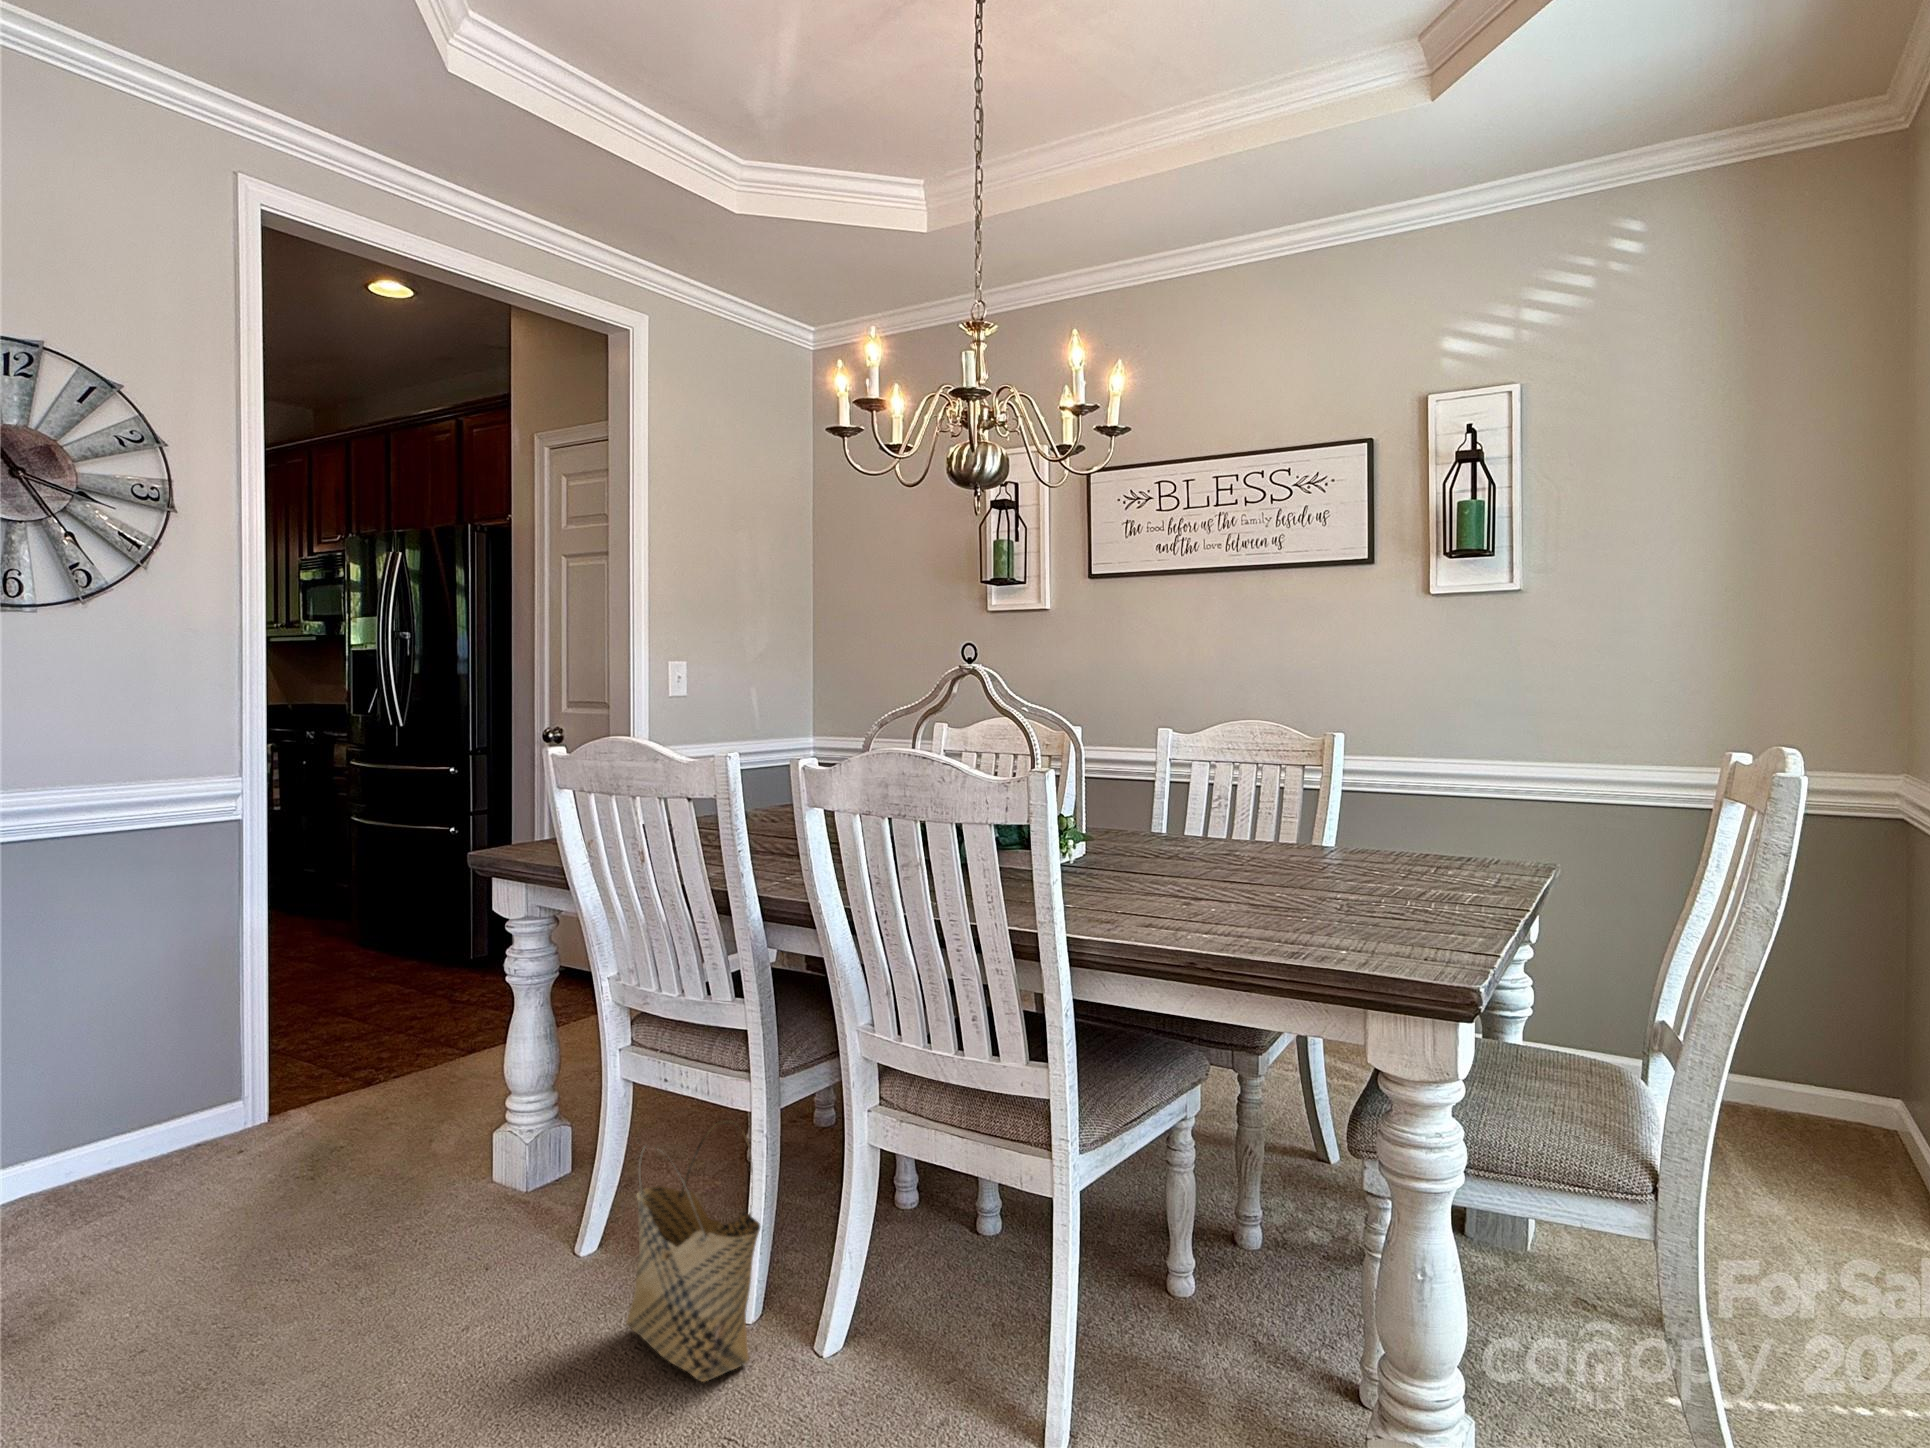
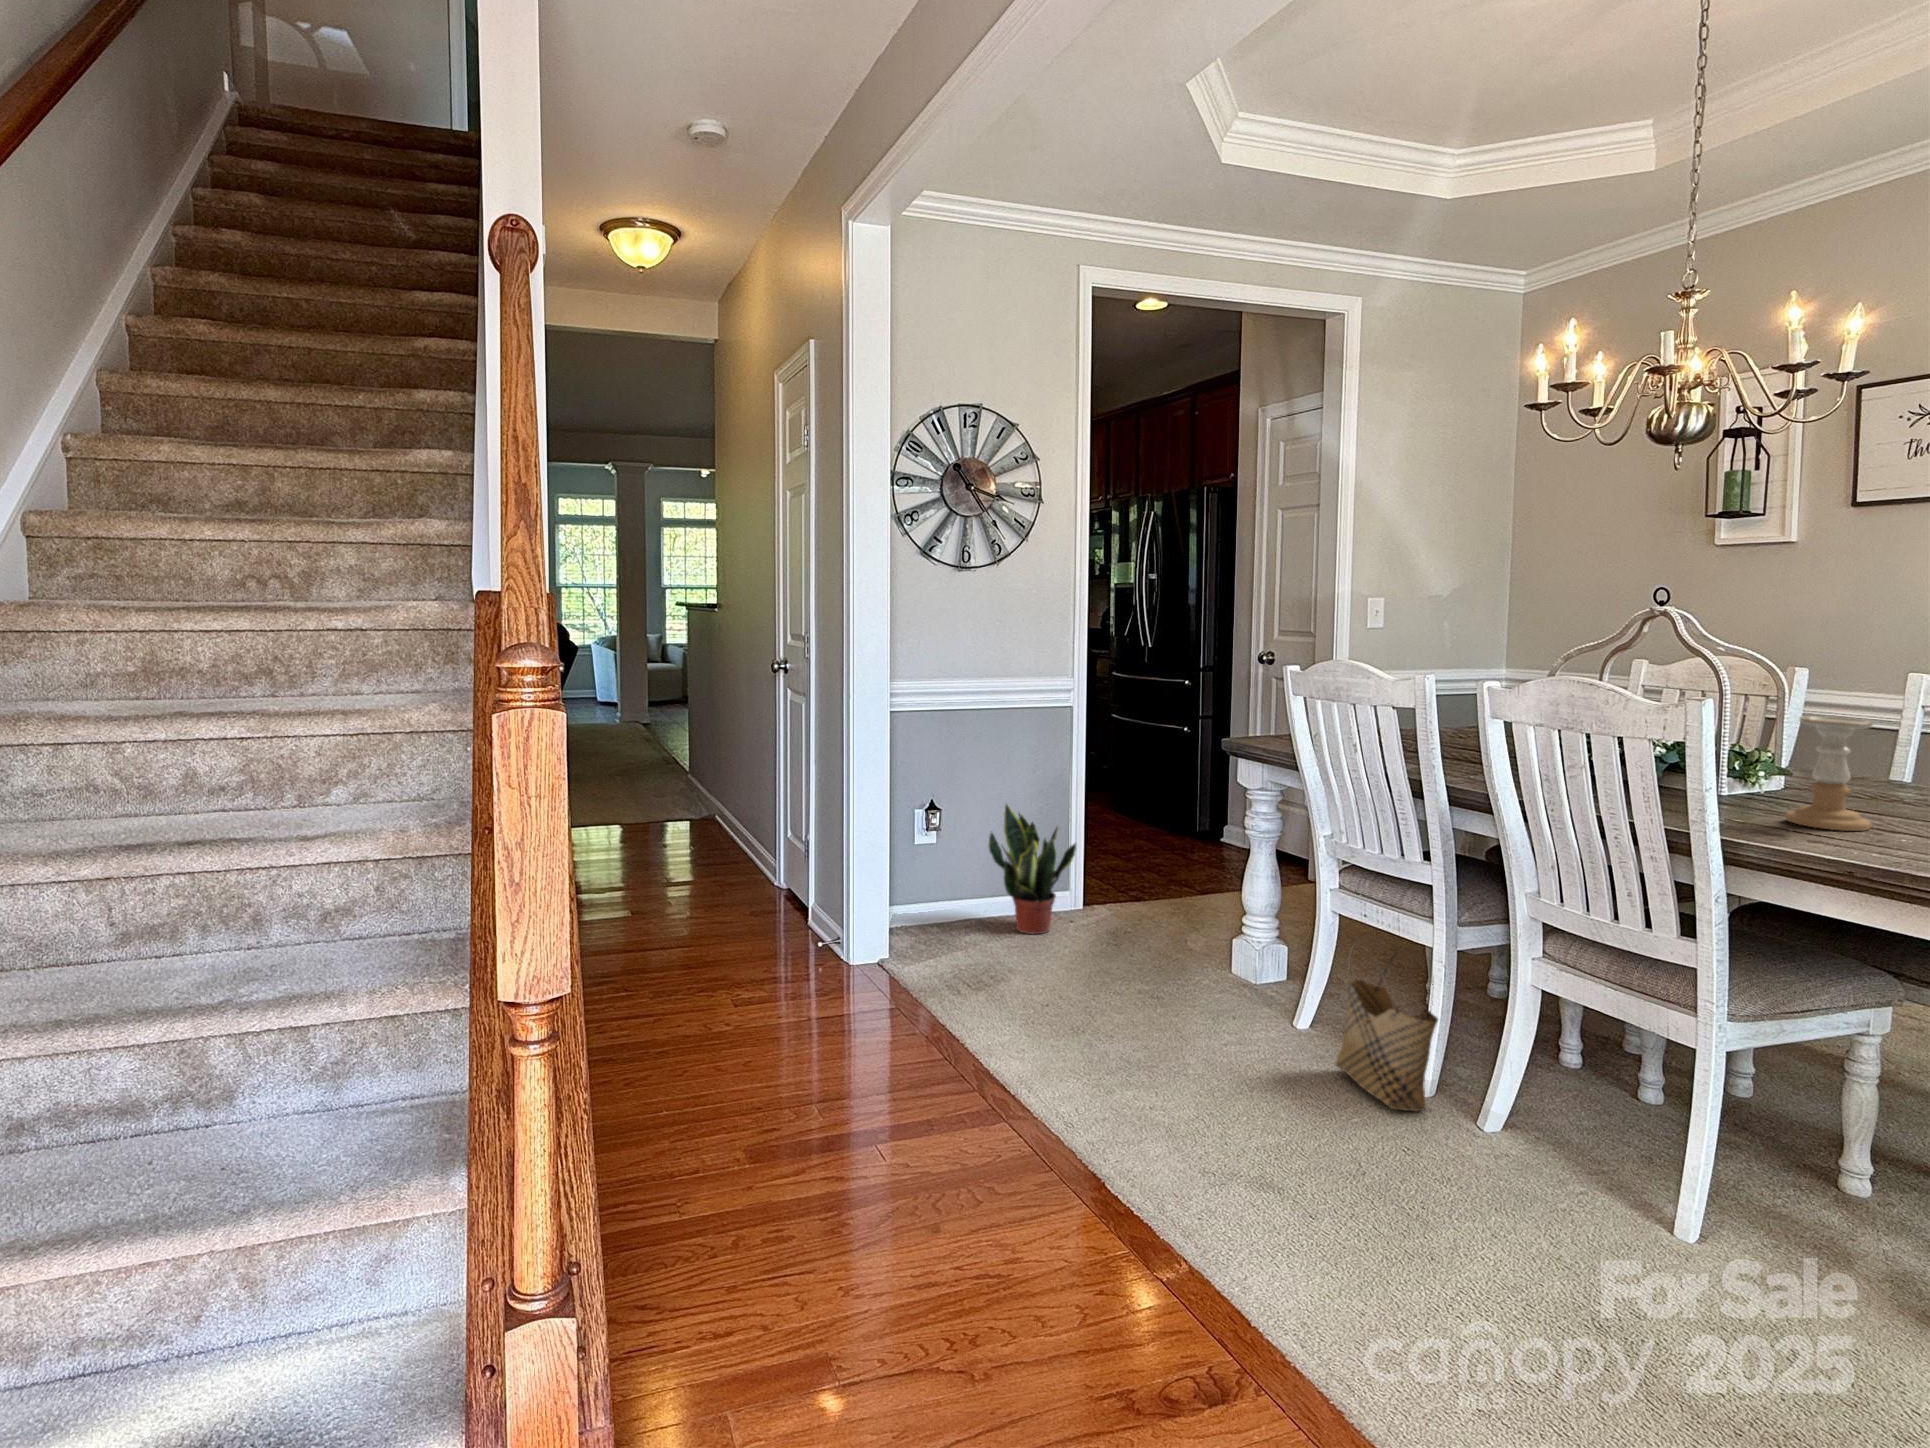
candle holder: none [1101,775,1171,898] -> present [1785,716,1873,831]
potted plant: none [28,1000,224,1220] -> present [989,804,1076,934]

